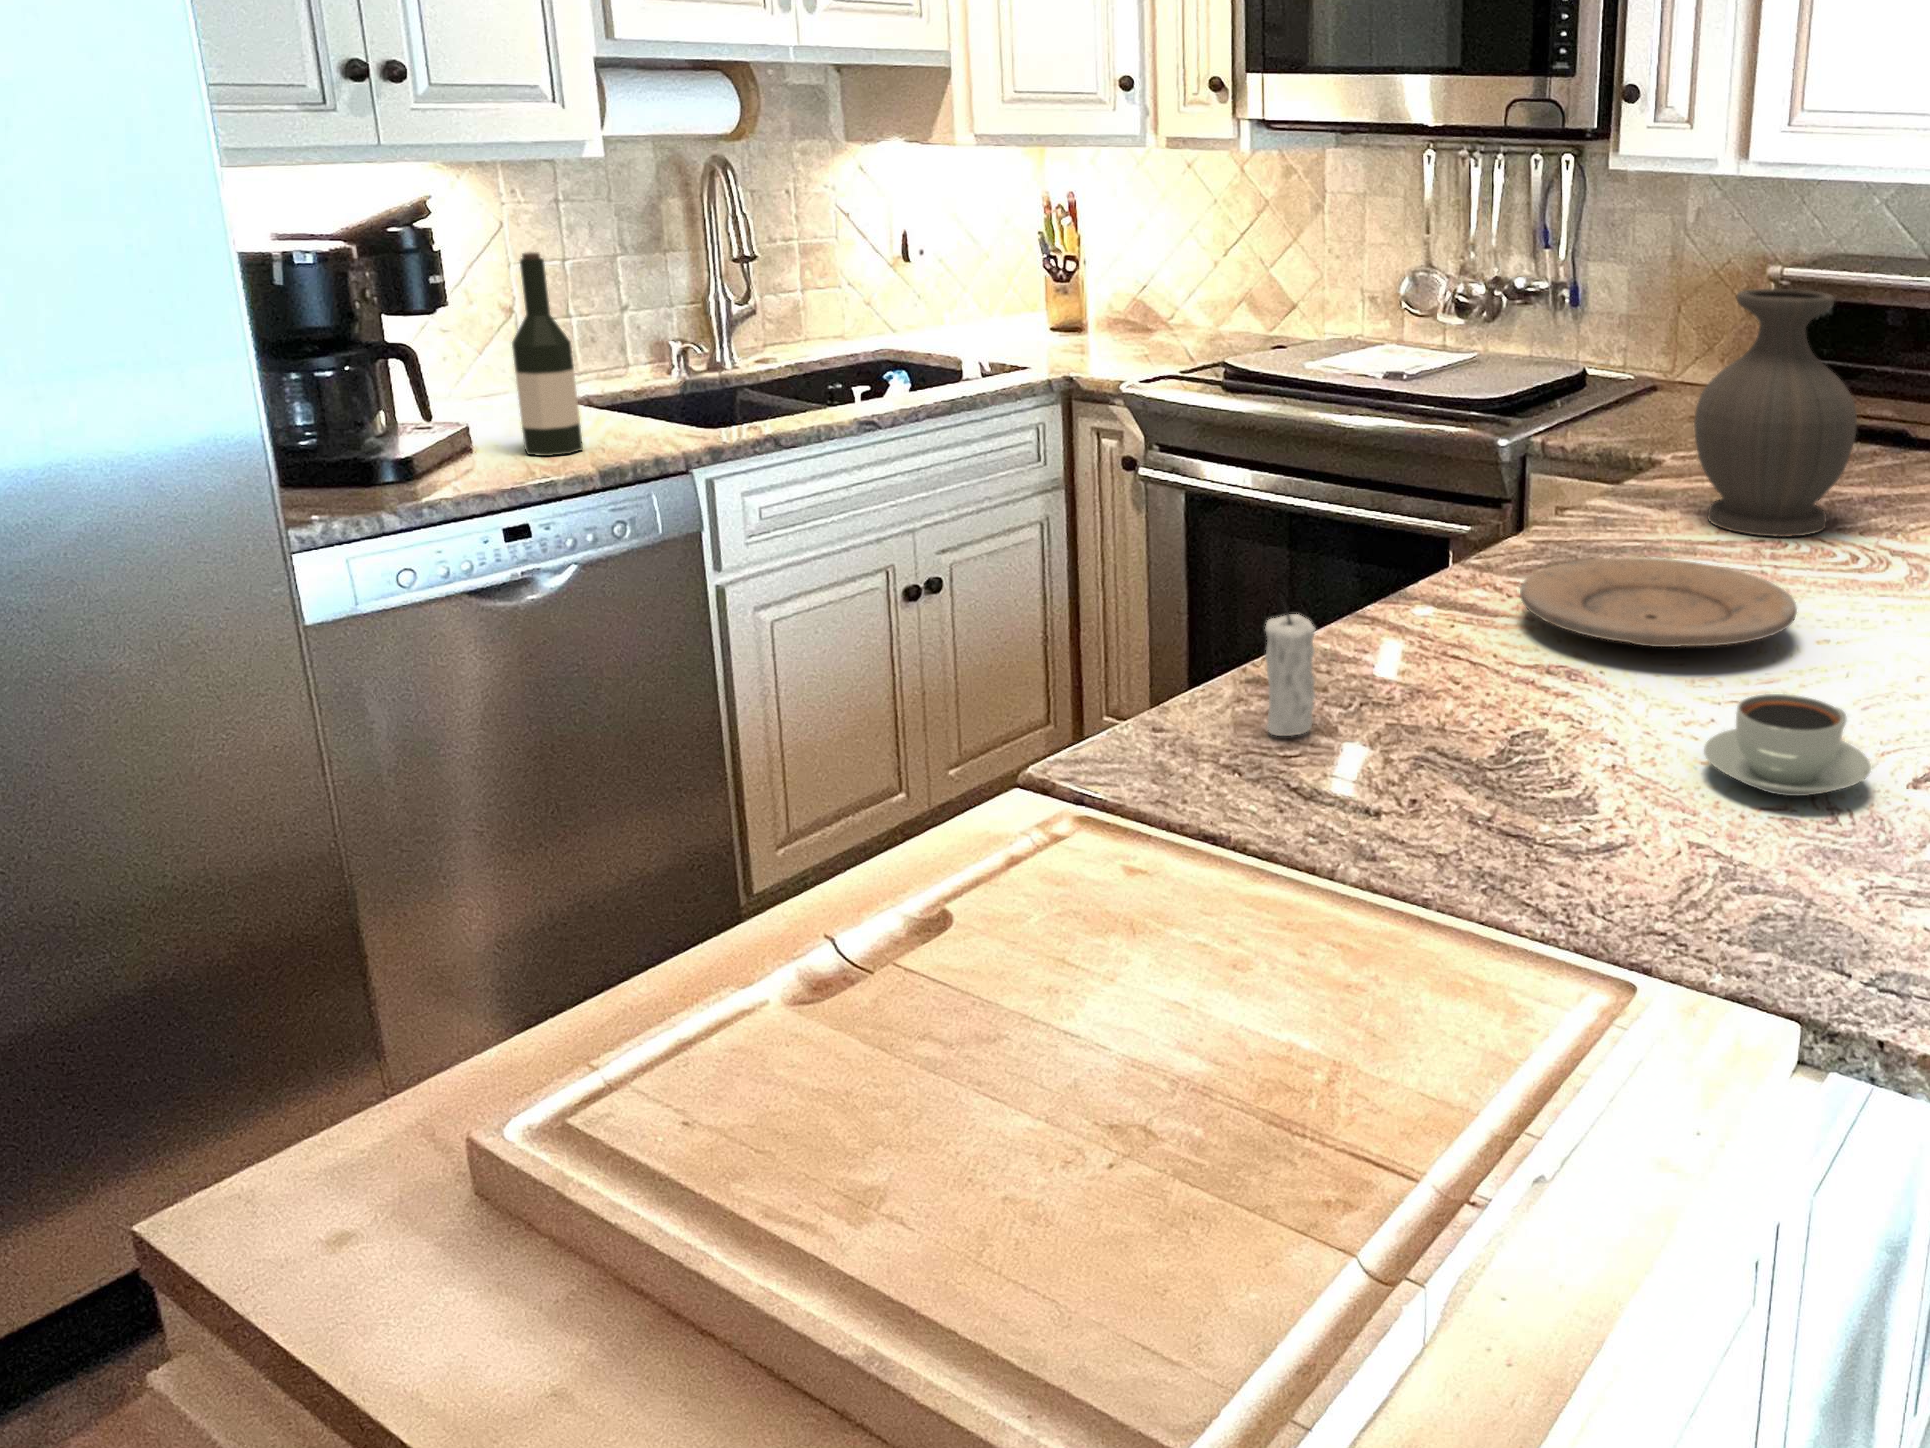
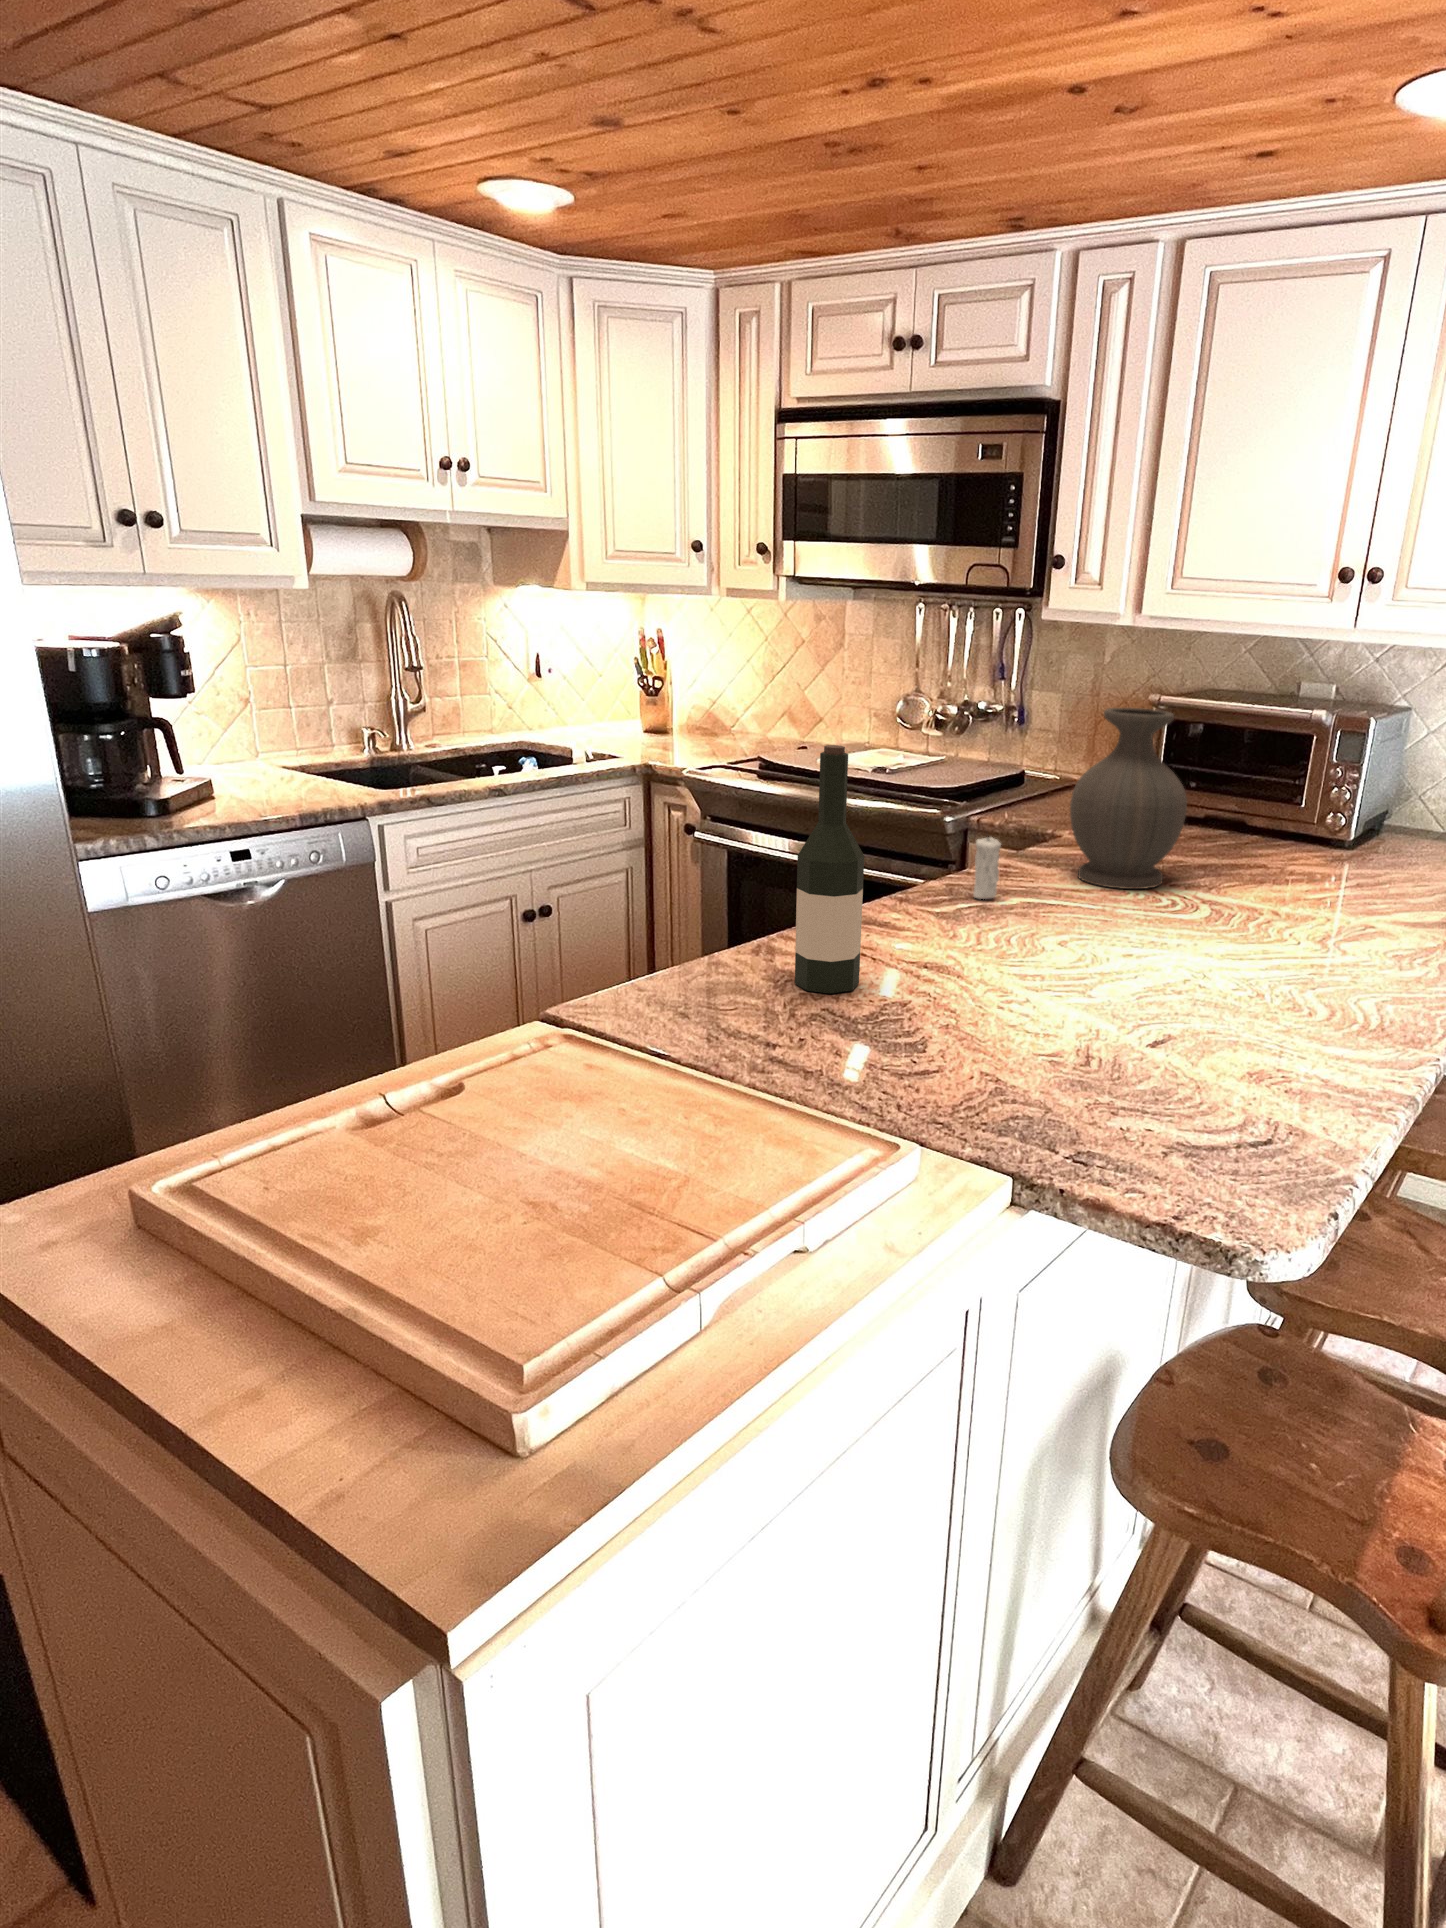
wine bottle: present [512,252,583,456] -> present [795,745,864,993]
plate: present [1520,558,1797,647] -> none [915,895,1108,955]
candle: present [1265,607,1315,736] -> present [974,837,1001,899]
coffee cup: present [1704,694,1871,796] -> none [1007,980,1119,1048]

